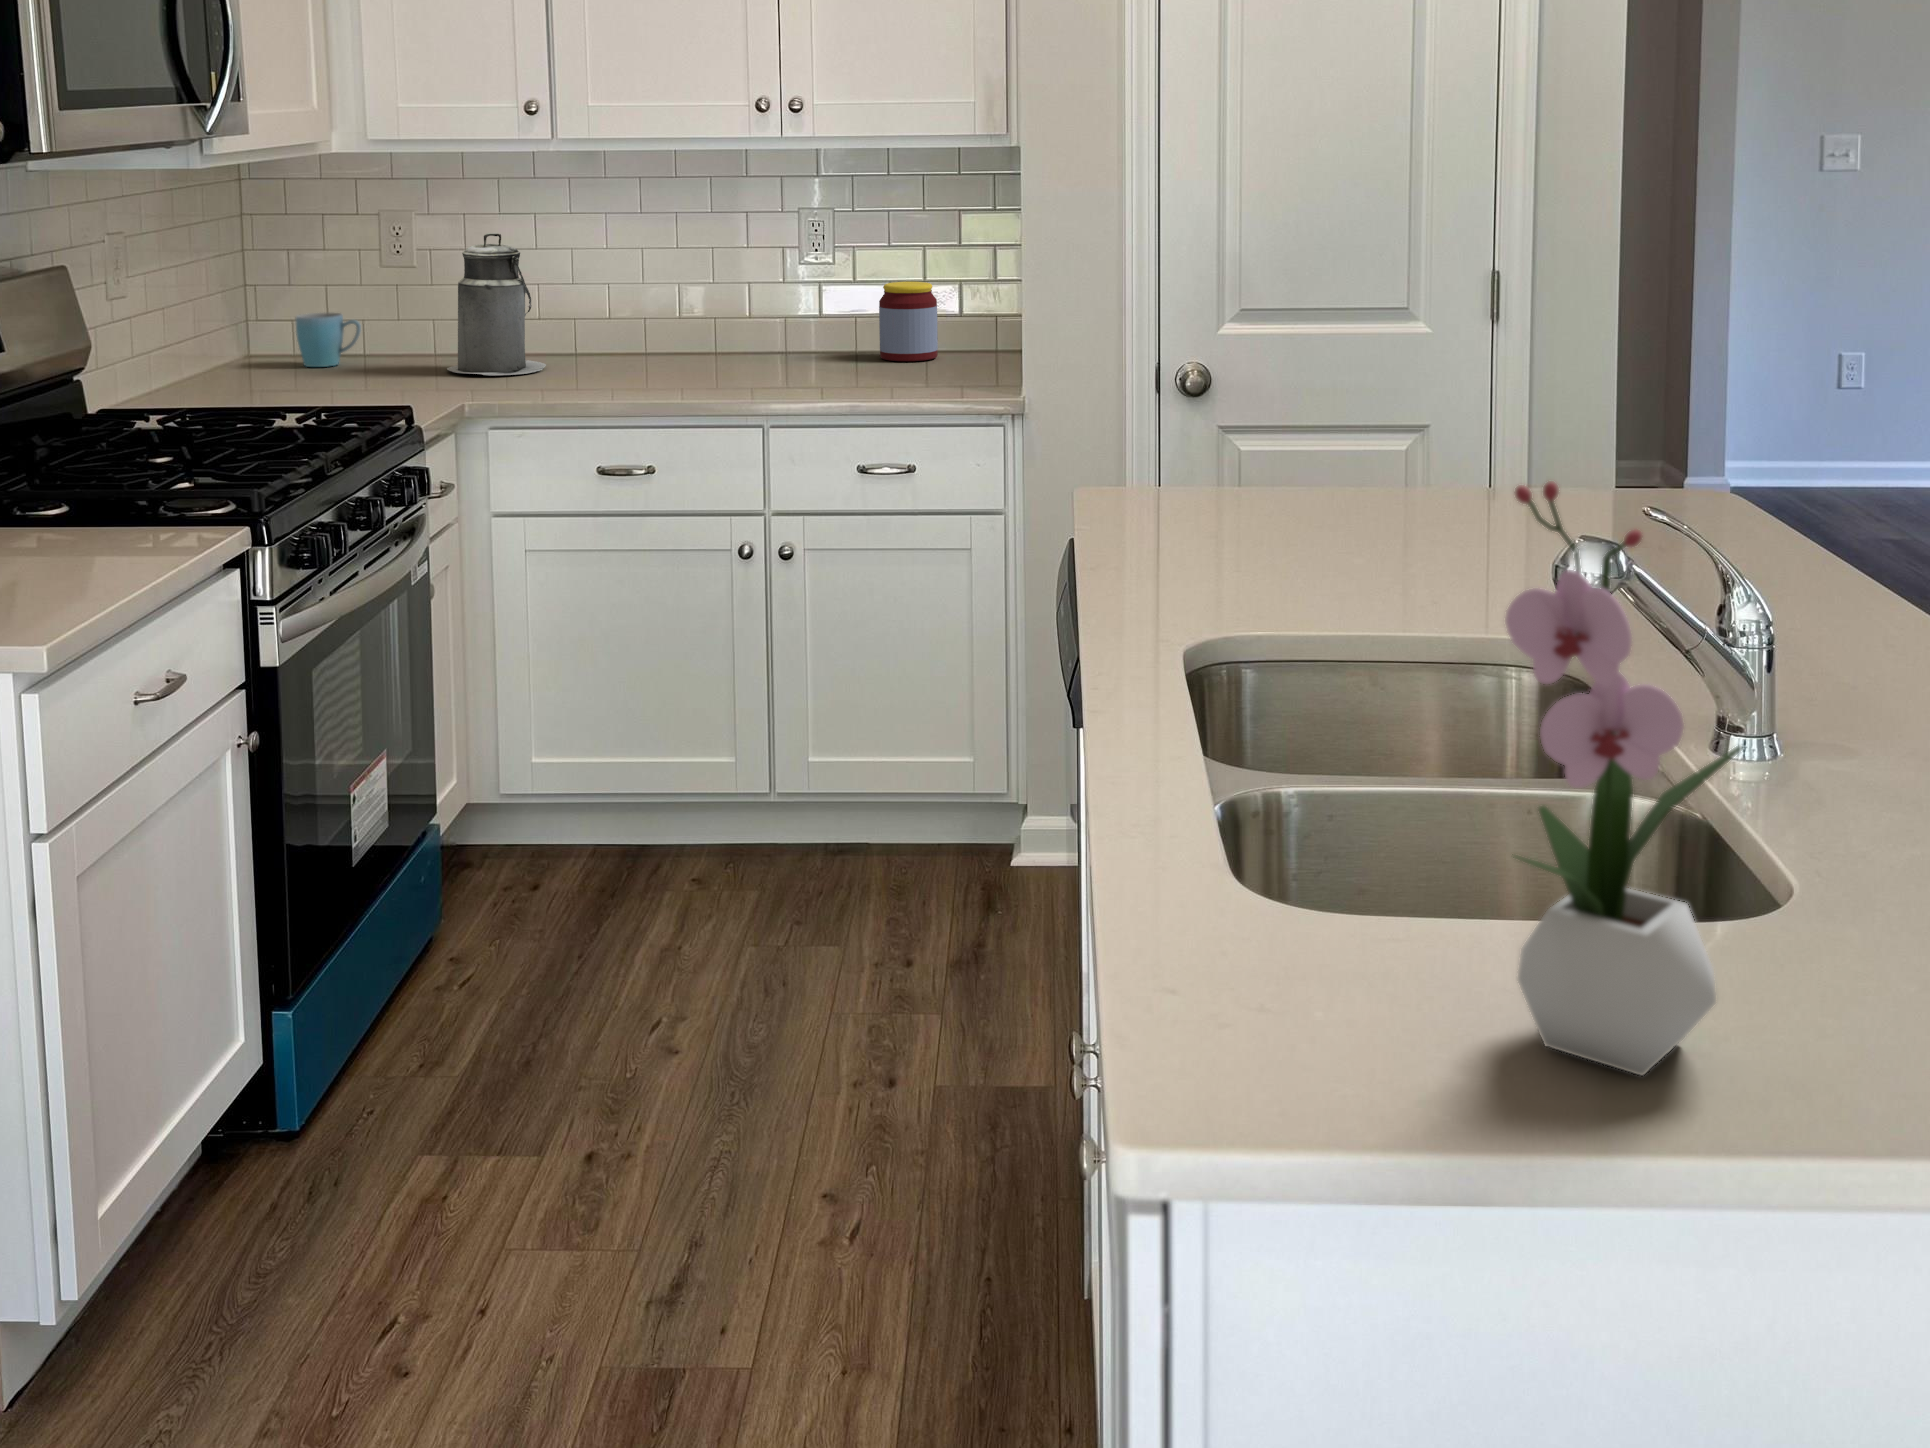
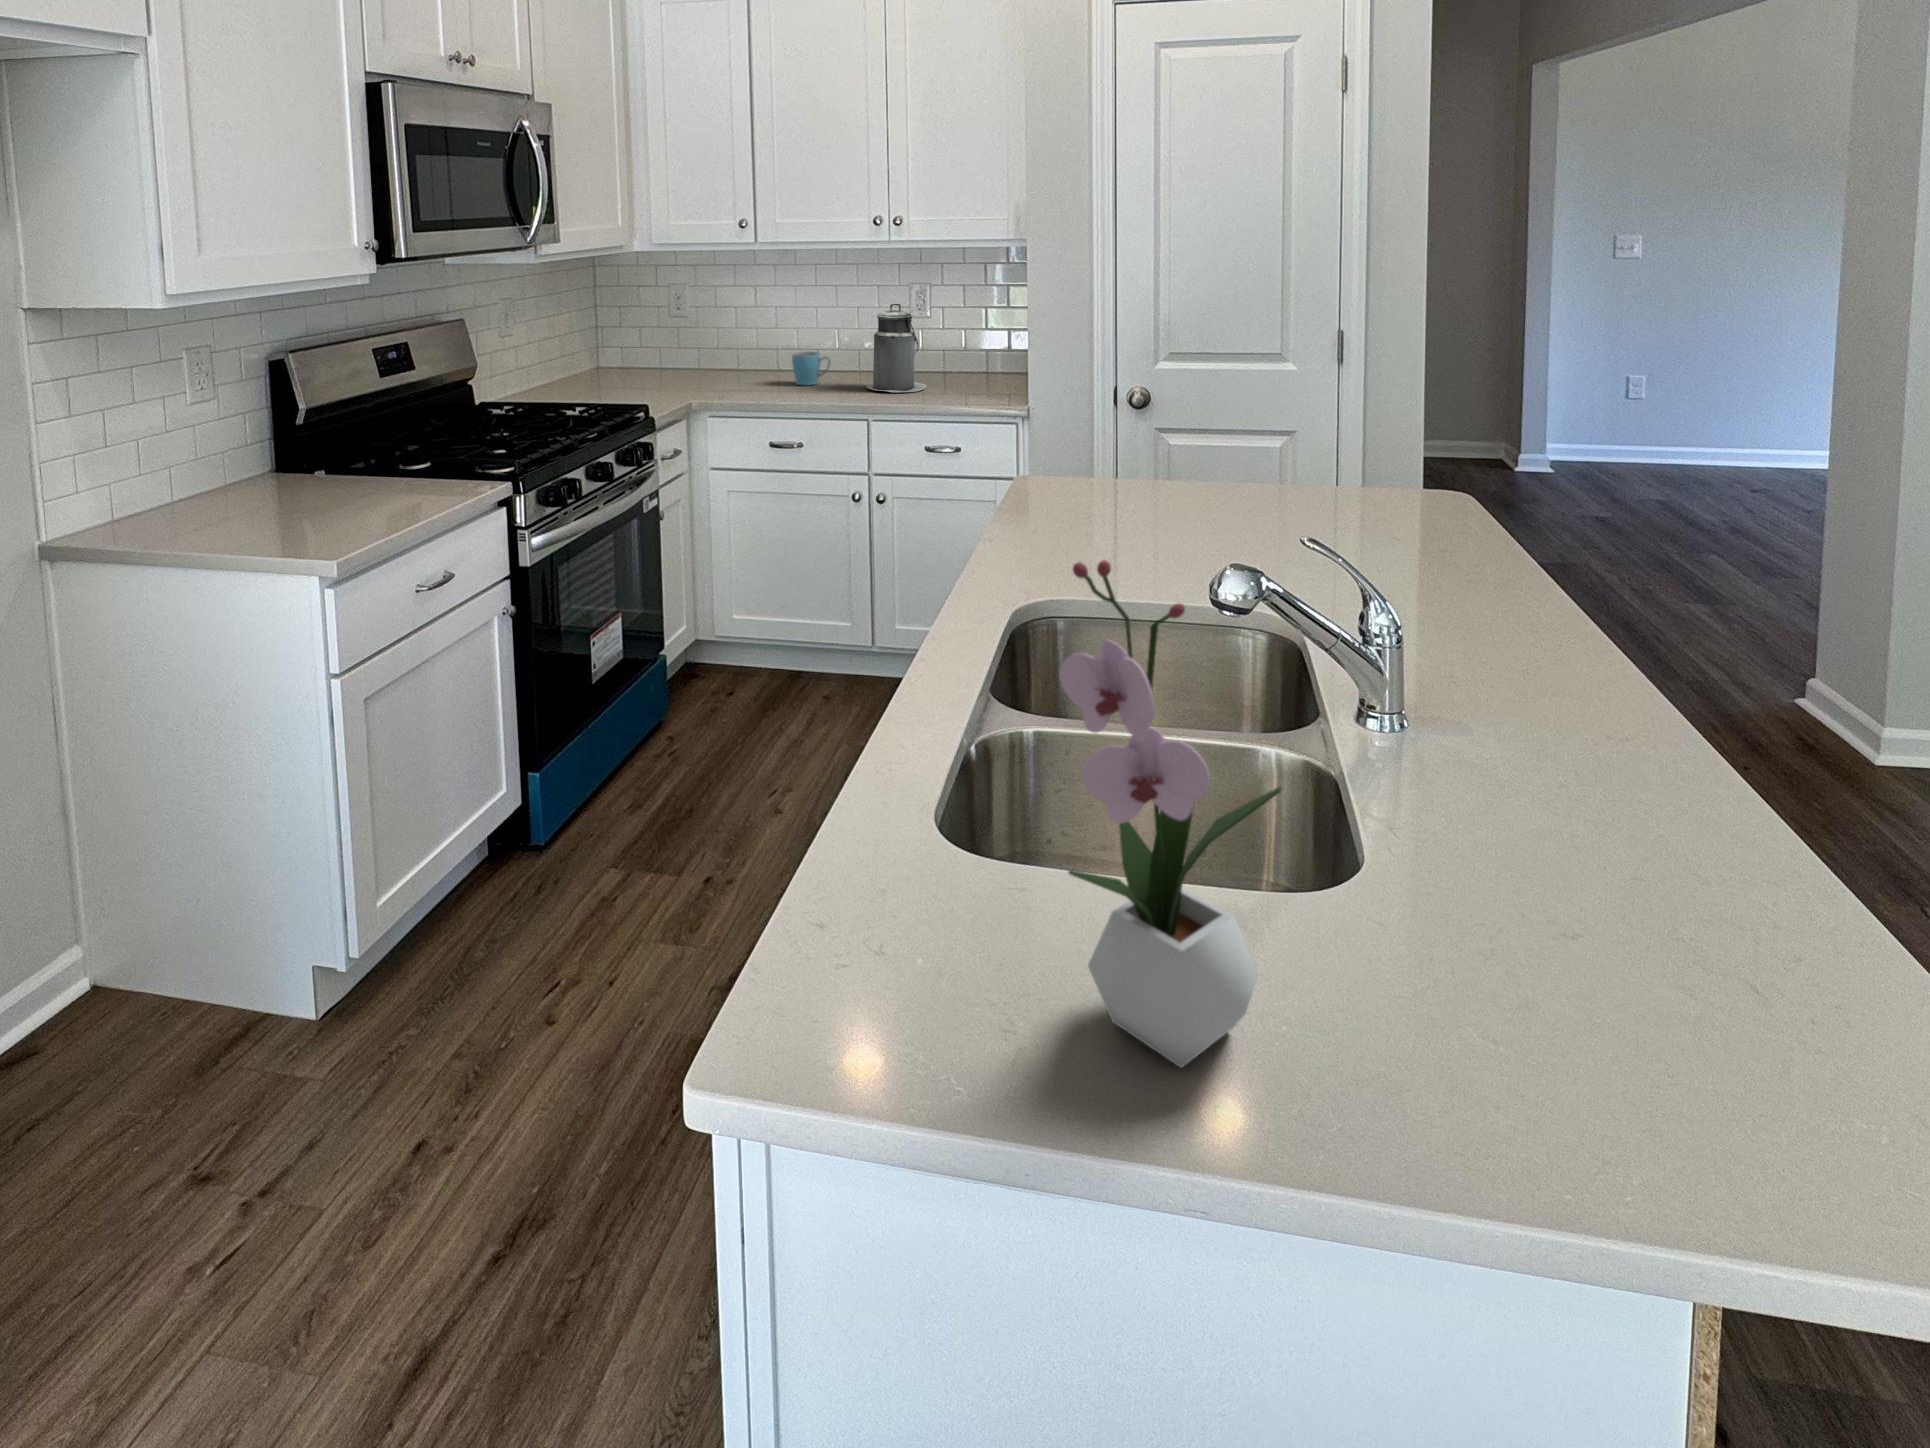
canister: present [447,233,546,375] -> present [867,303,926,392]
jar: present [879,282,938,361] -> none [950,331,986,380]
mug: present [296,313,361,367] -> present [792,352,831,385]

